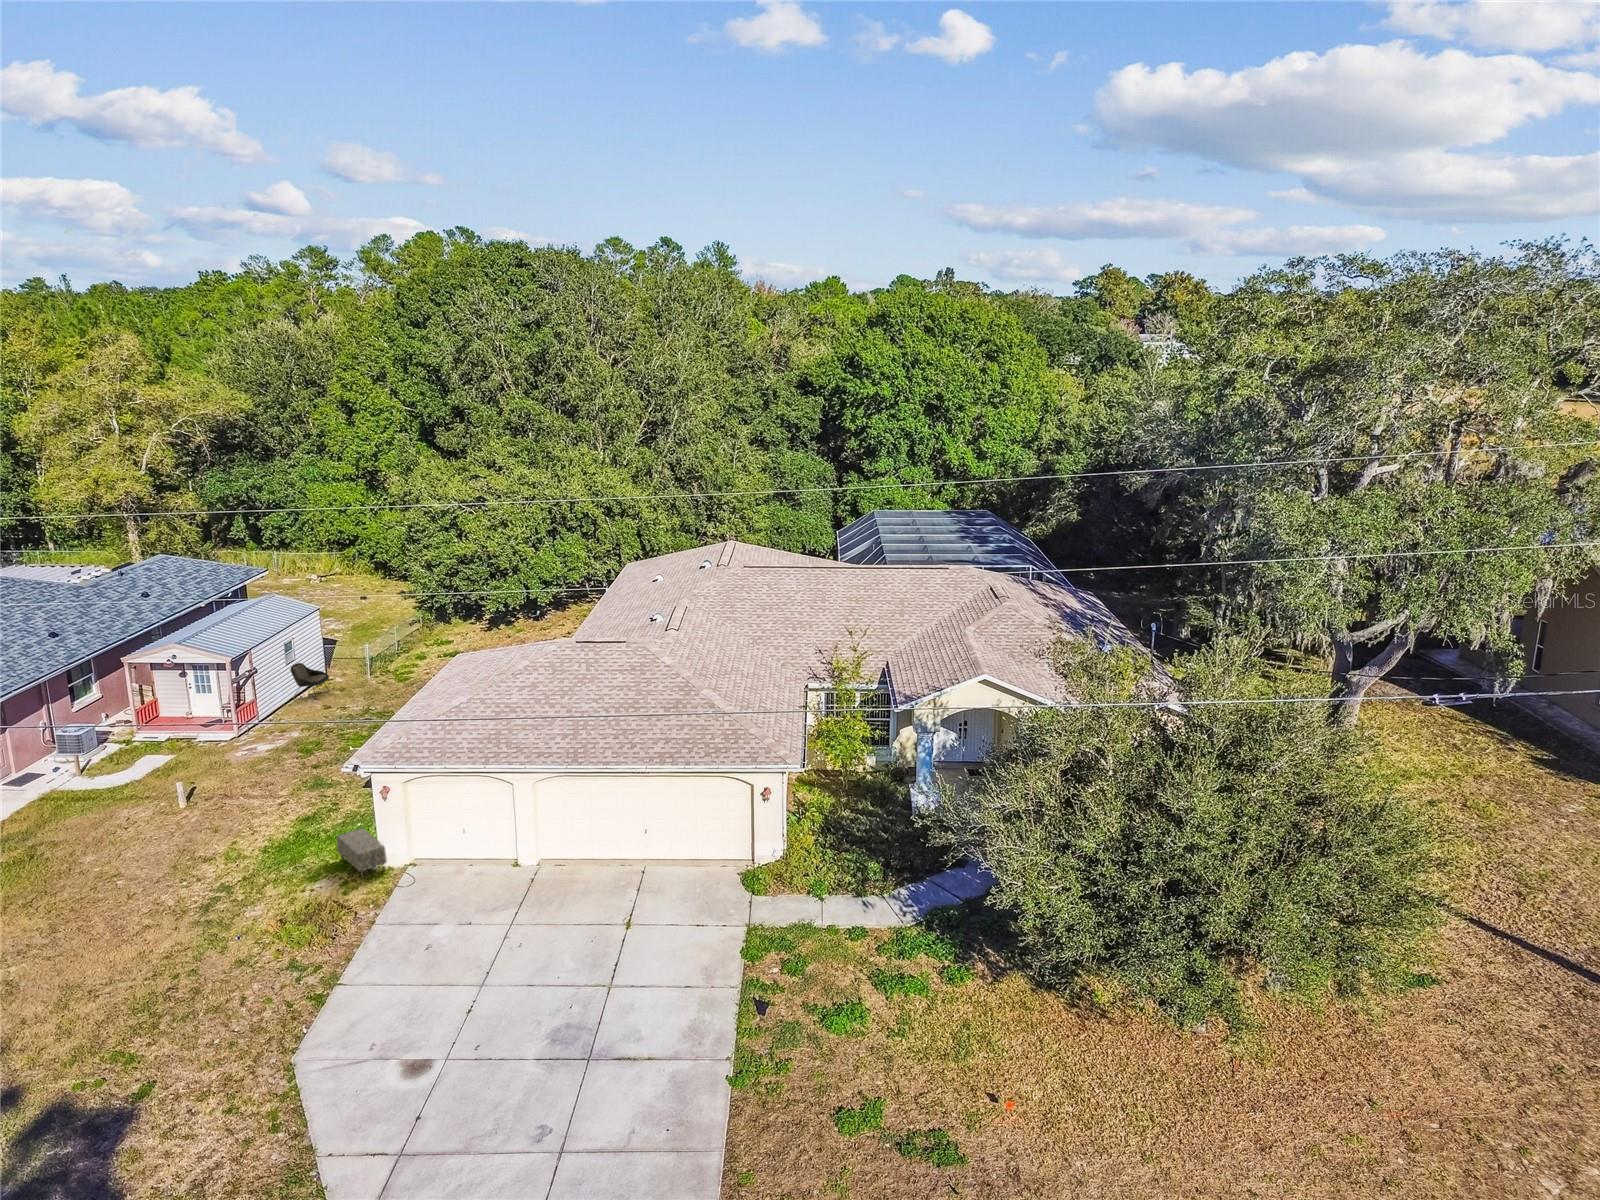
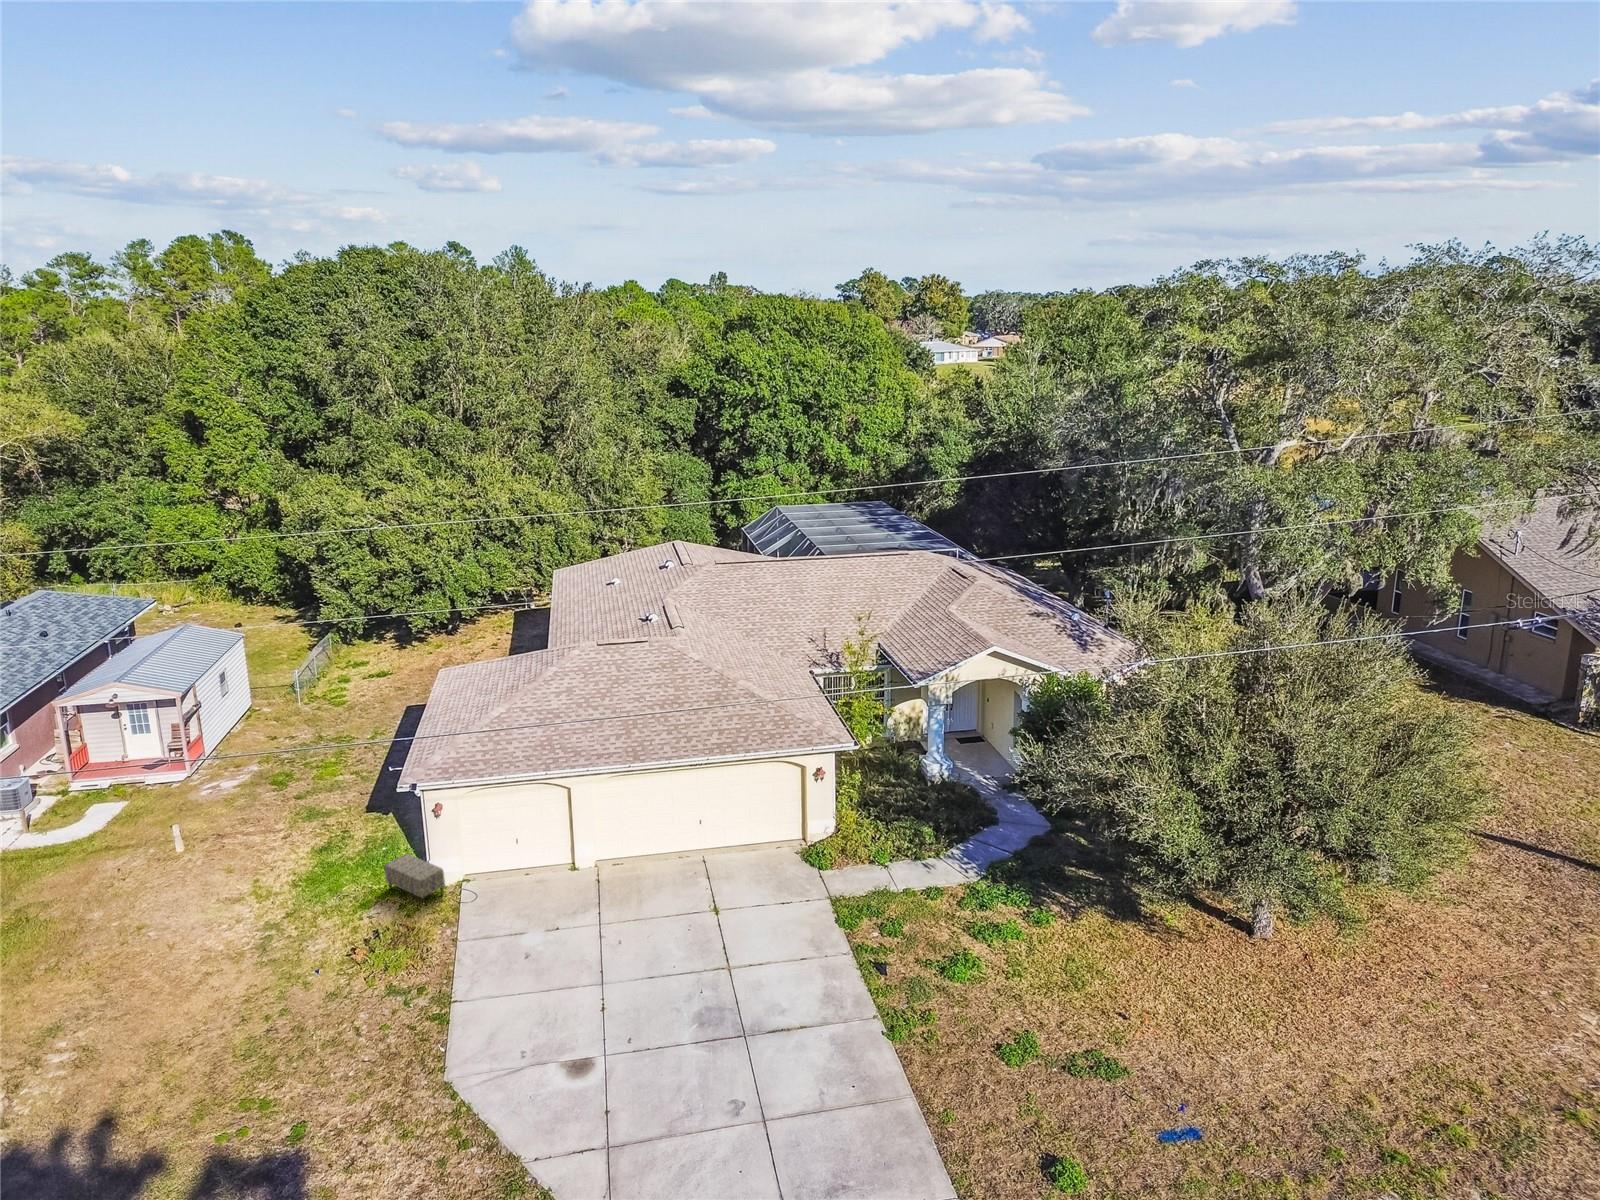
lounge chair: present [290,663,329,700] -> none [225,693,266,732]

